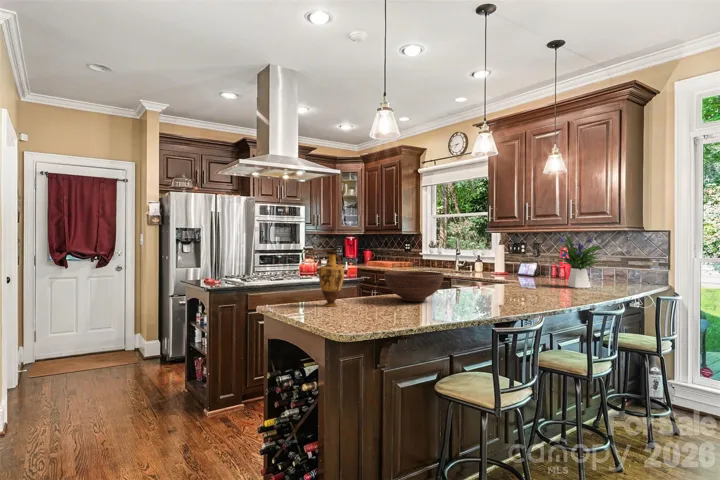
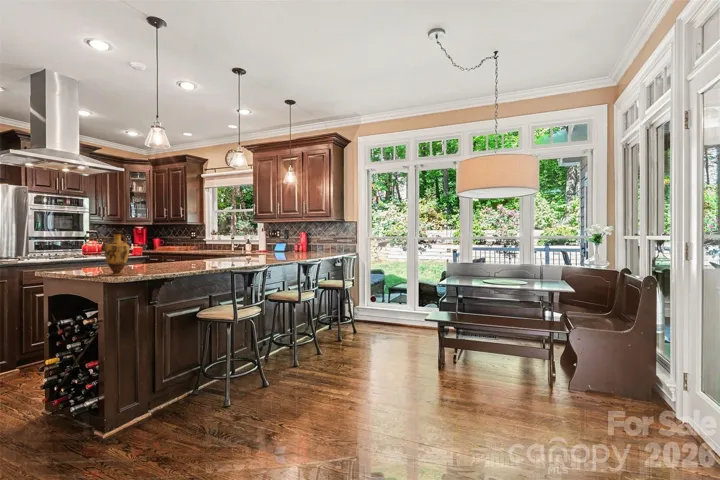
flower arrangement: present [556,235,603,288] -> none [291,223,322,256]
fruit bowl: present [384,271,444,302] -> none [166,247,215,268]

